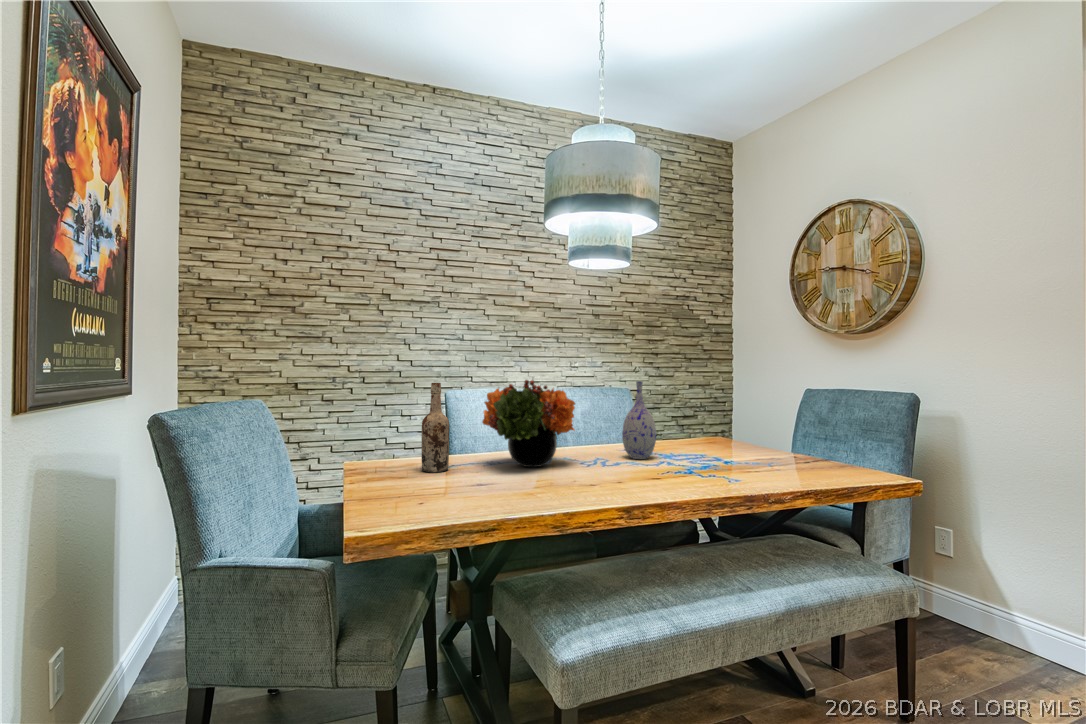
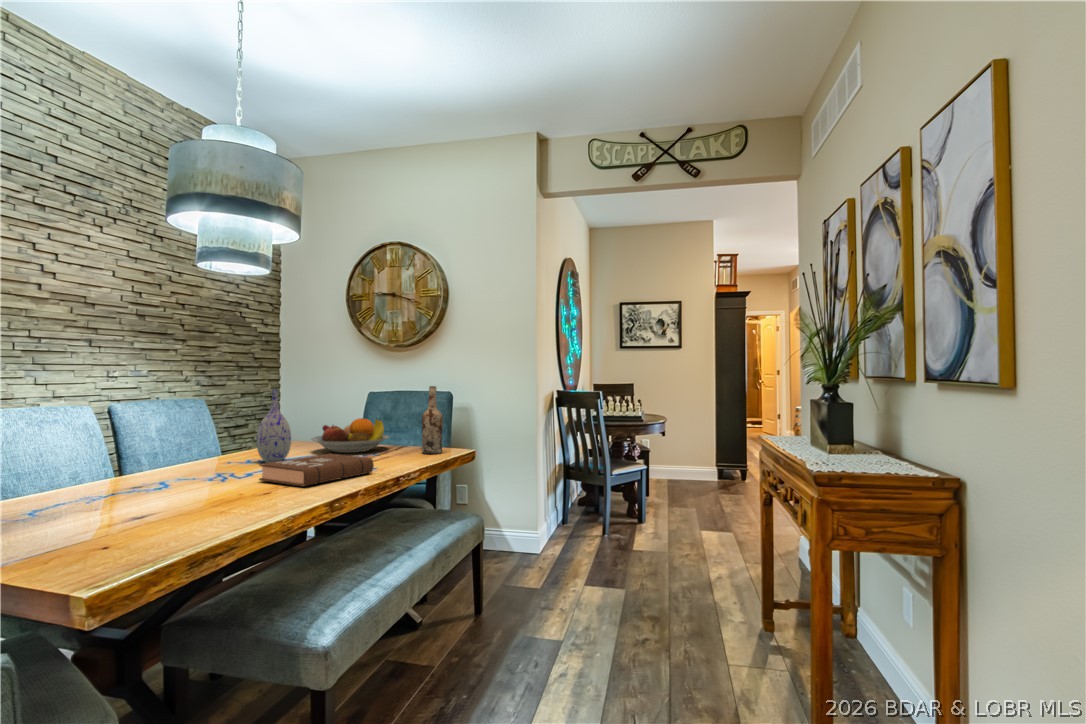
flower arrangement: present [482,380,575,467] -> none [113,390,233,483]
wine bottle: present [422,383,449,472] -> present [422,386,443,454]
fruit bowl: none [690,419,784,460] -> present [311,418,389,453]
book: none [578,459,698,495] -> present [259,454,374,486]

